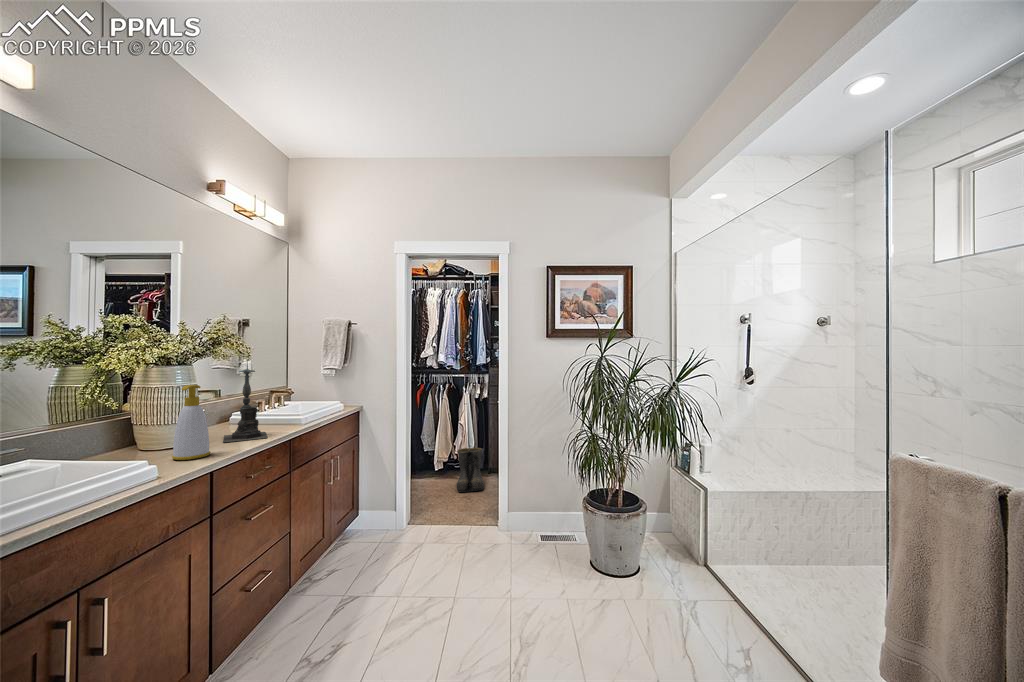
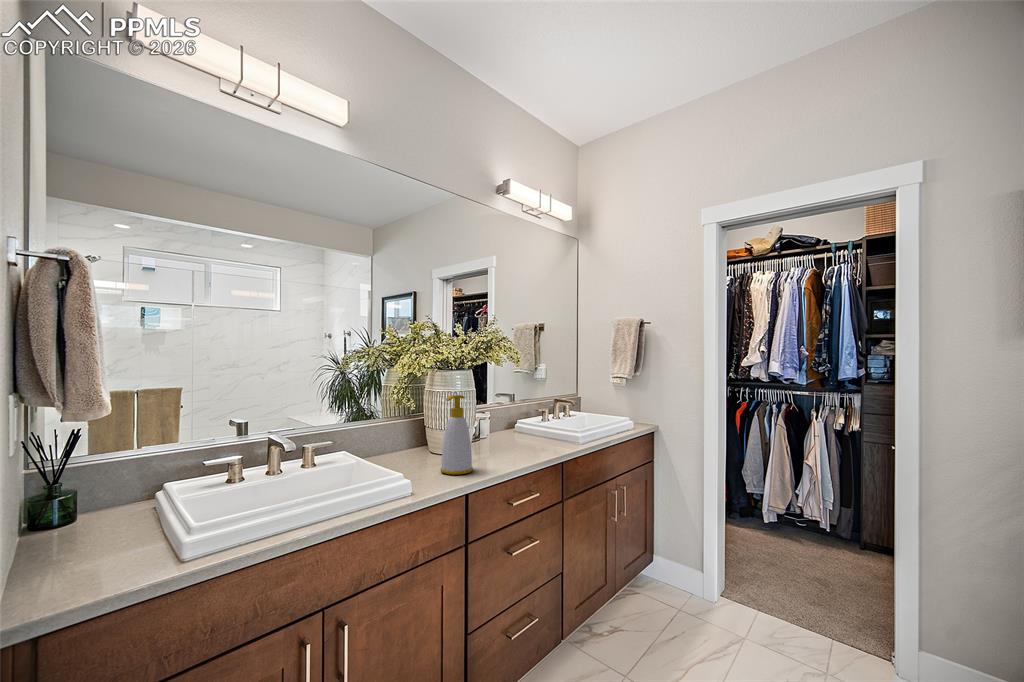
candle holder: present [223,360,267,442] -> none [493,367,538,459]
boots: present [456,448,484,492] -> none [799,501,850,574]

